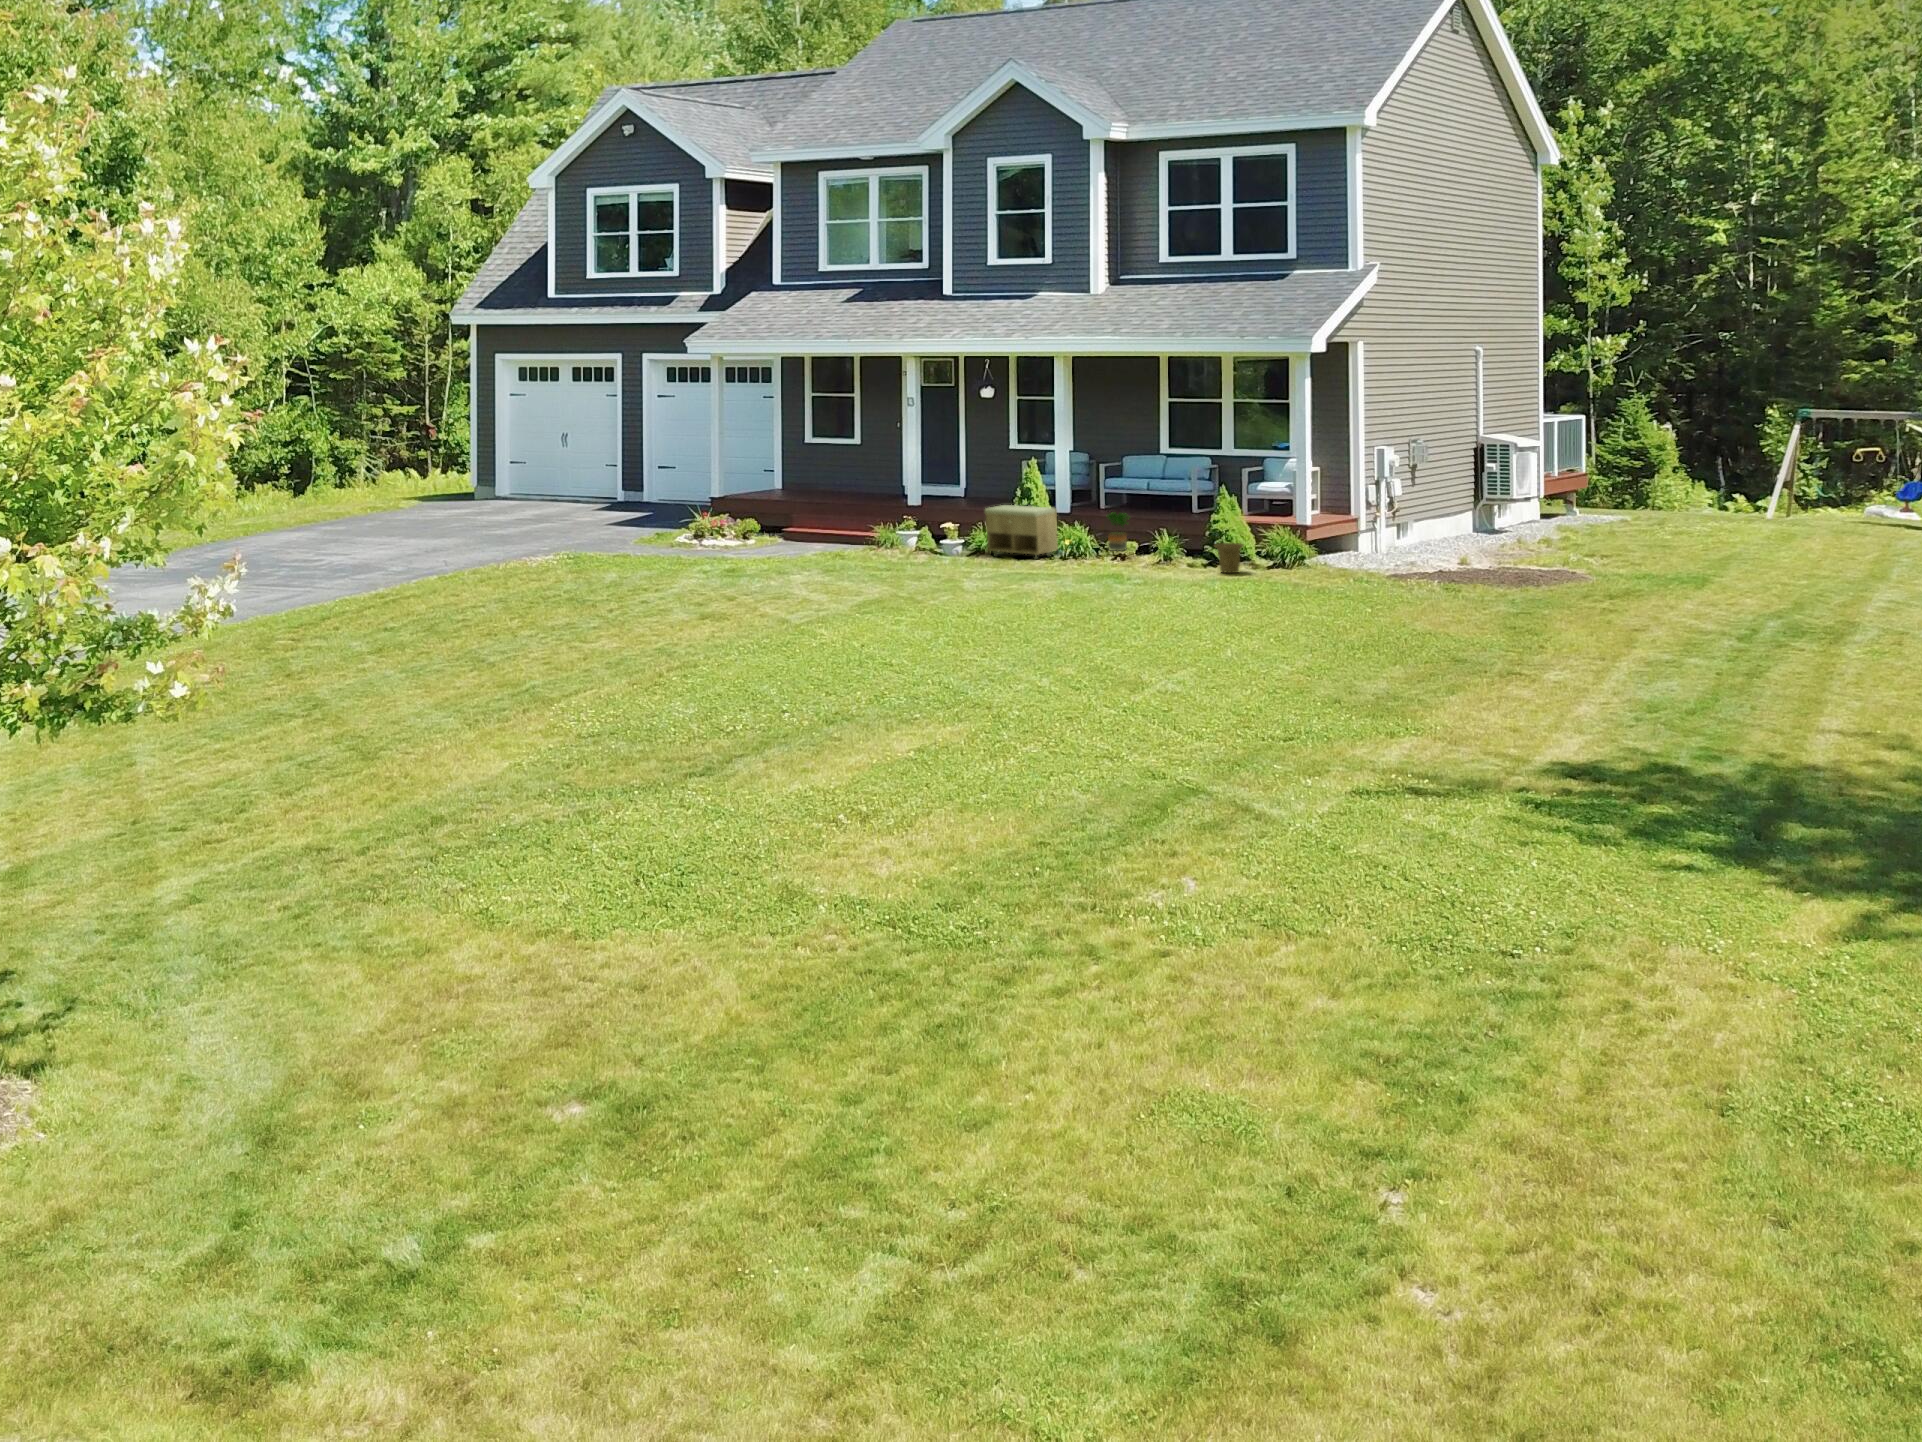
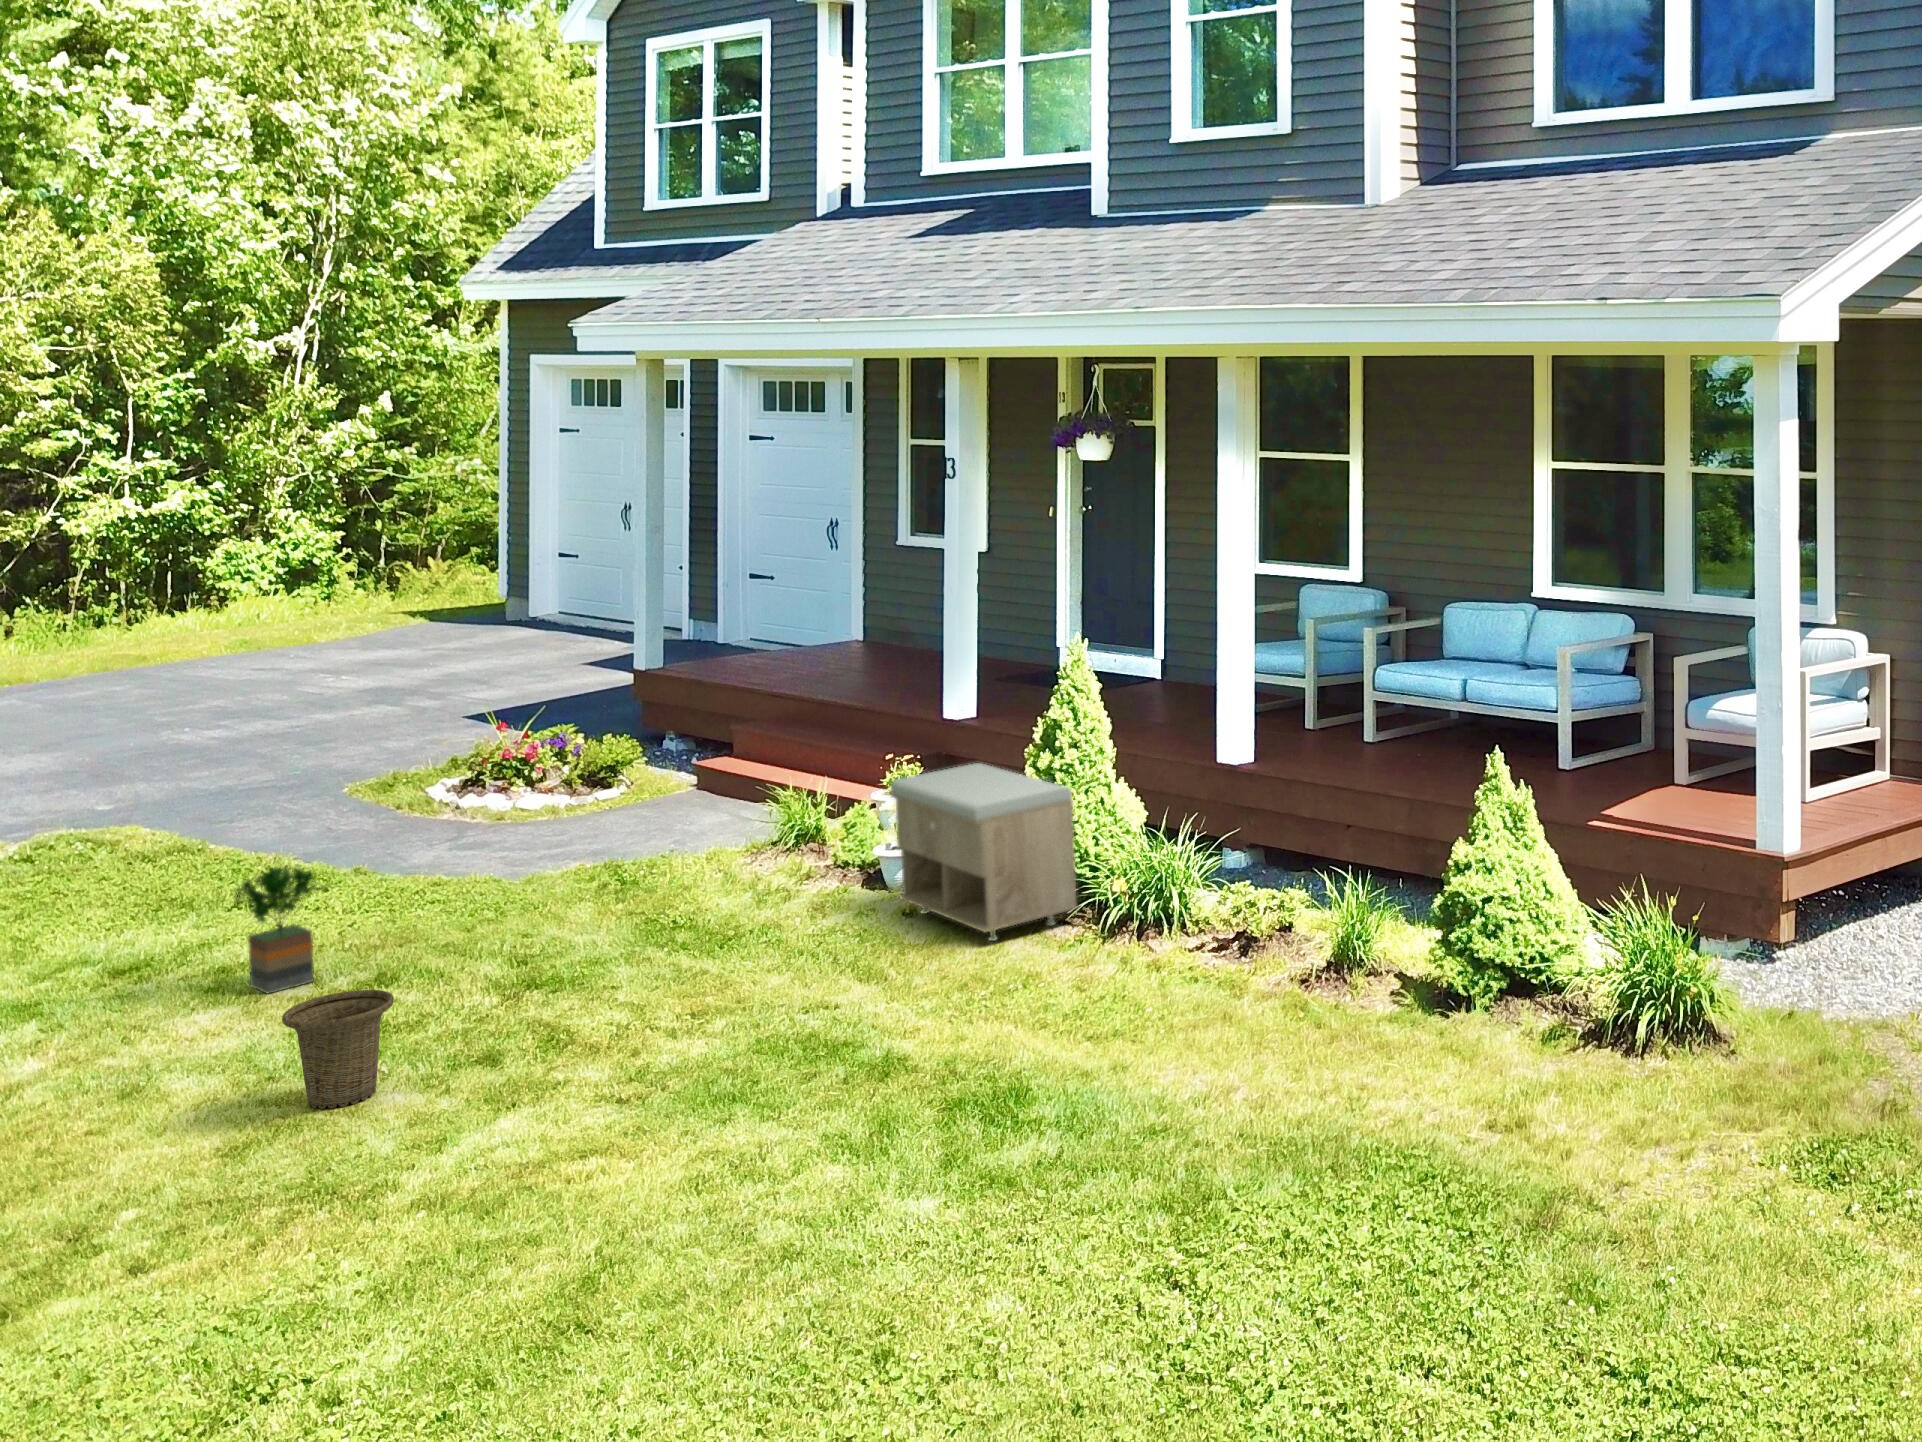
potted tree: present [1107,512,1129,551] -> present [234,867,327,993]
basket: present [1214,543,1243,573] -> present [282,990,394,1109]

